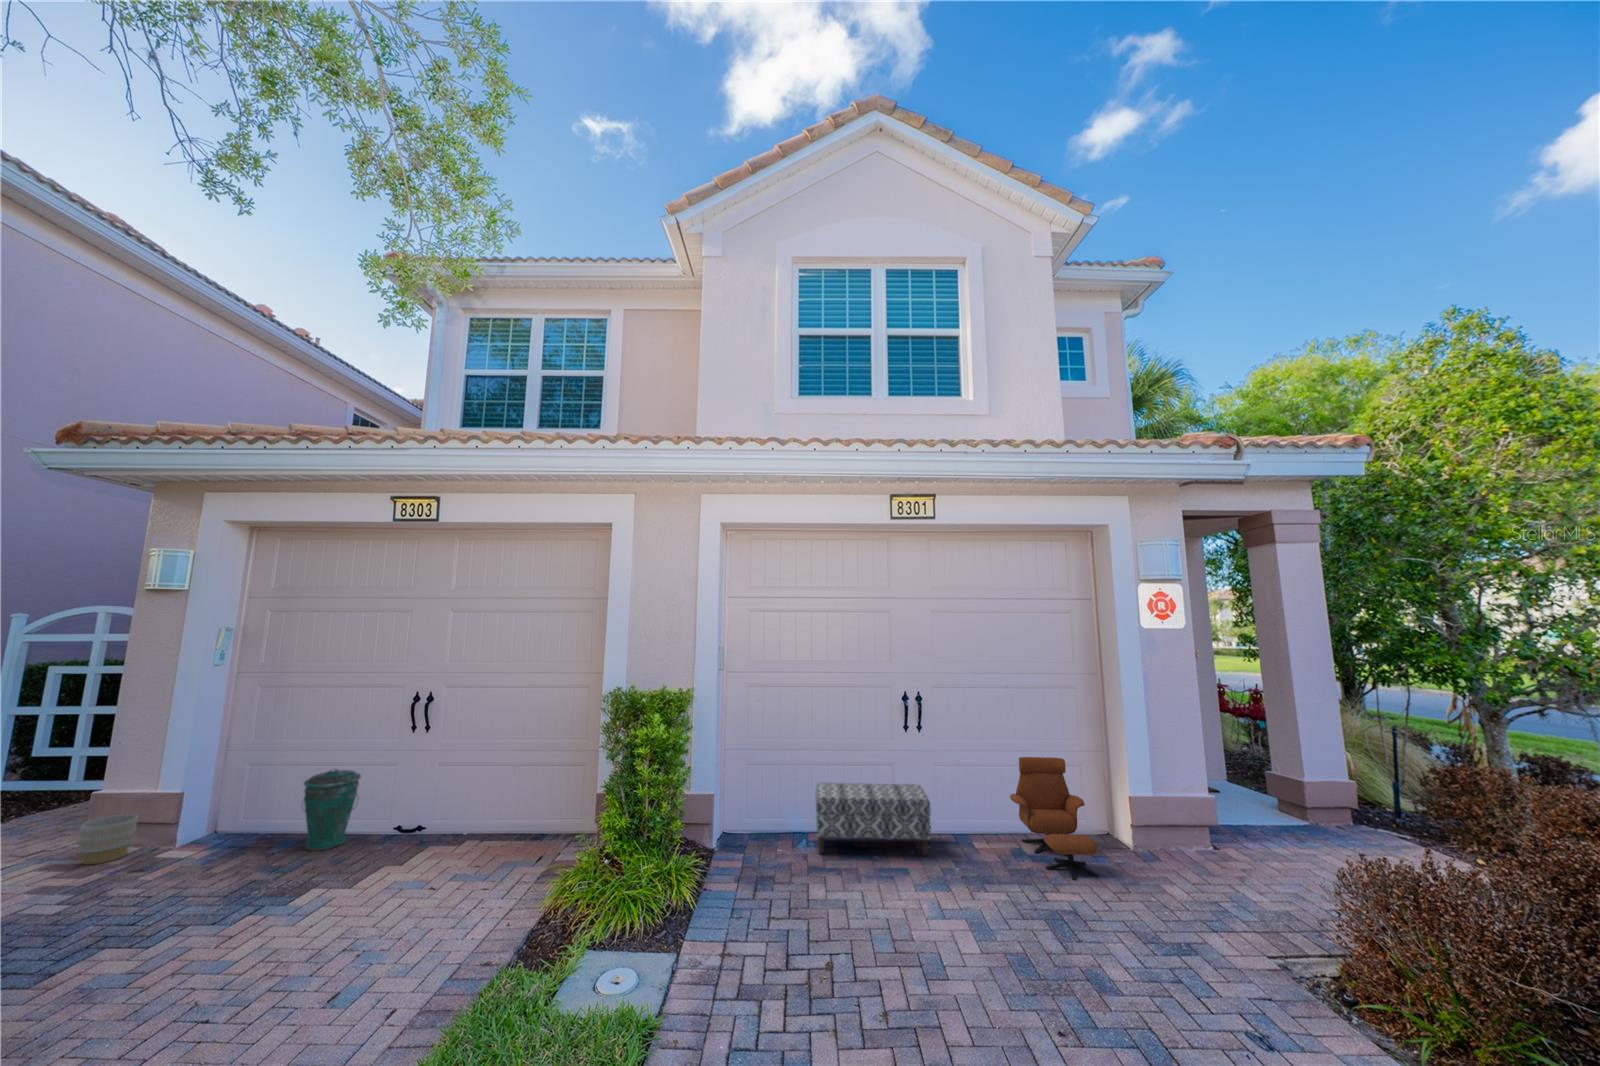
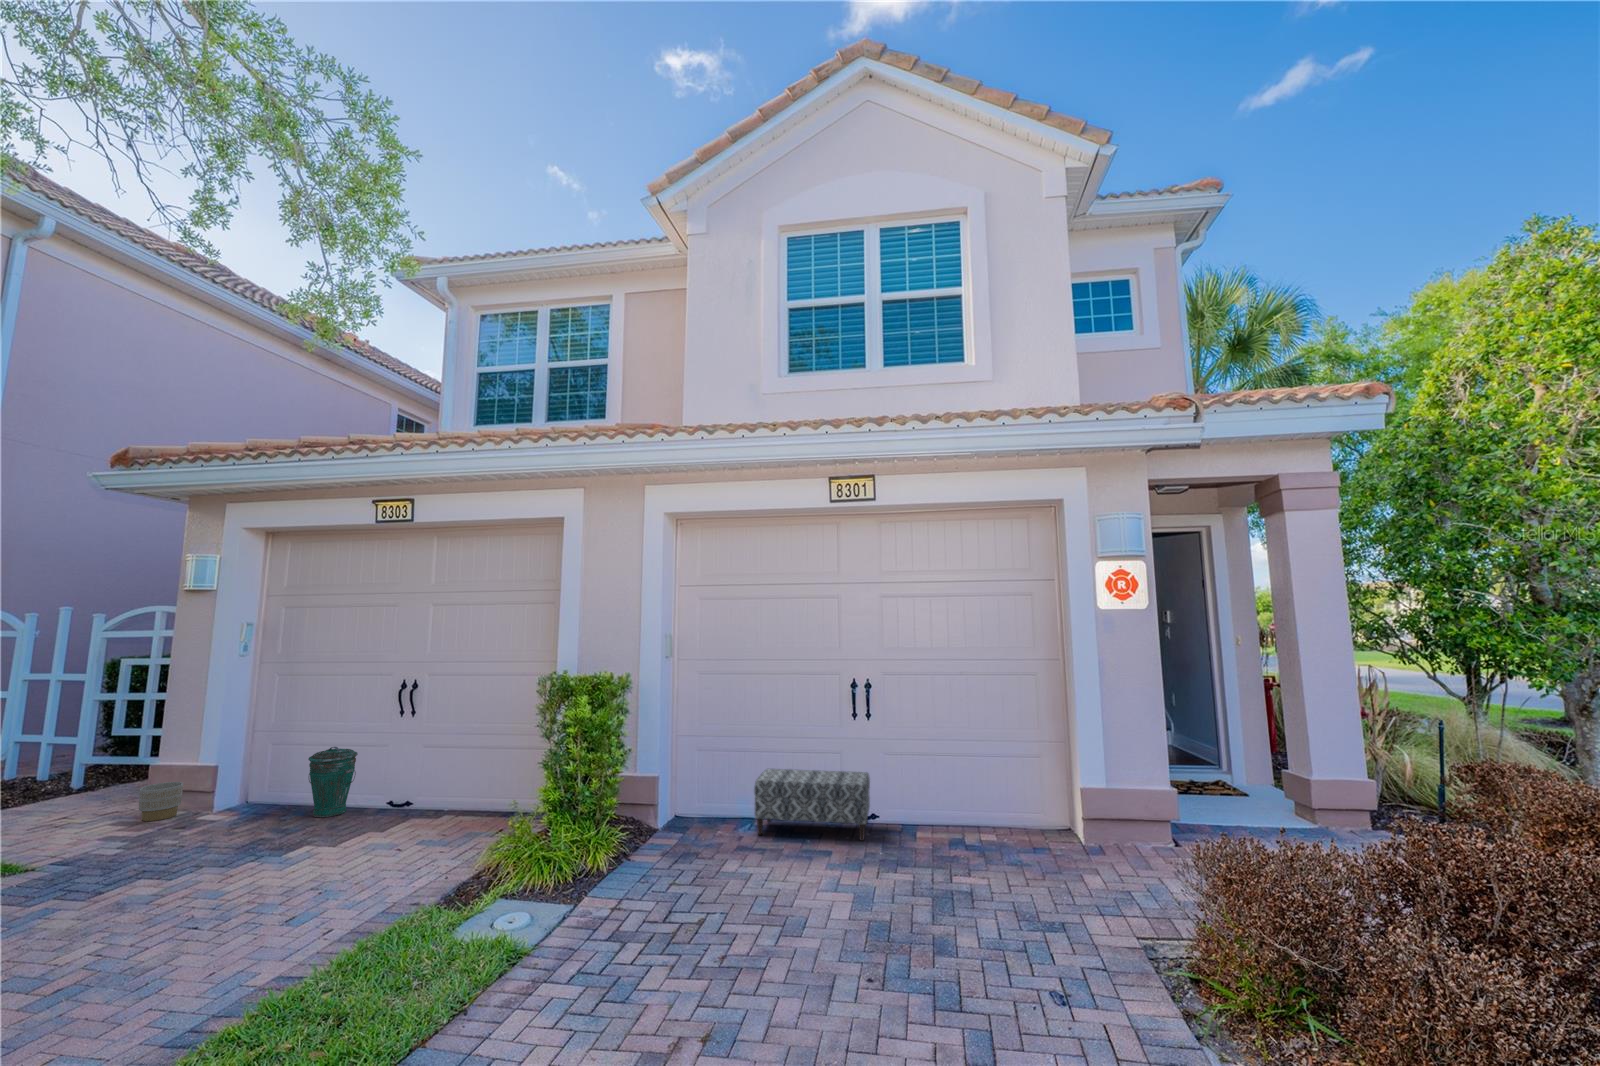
lounge chair: present [1010,757,1099,880] -> none [958,746,1034,866]

